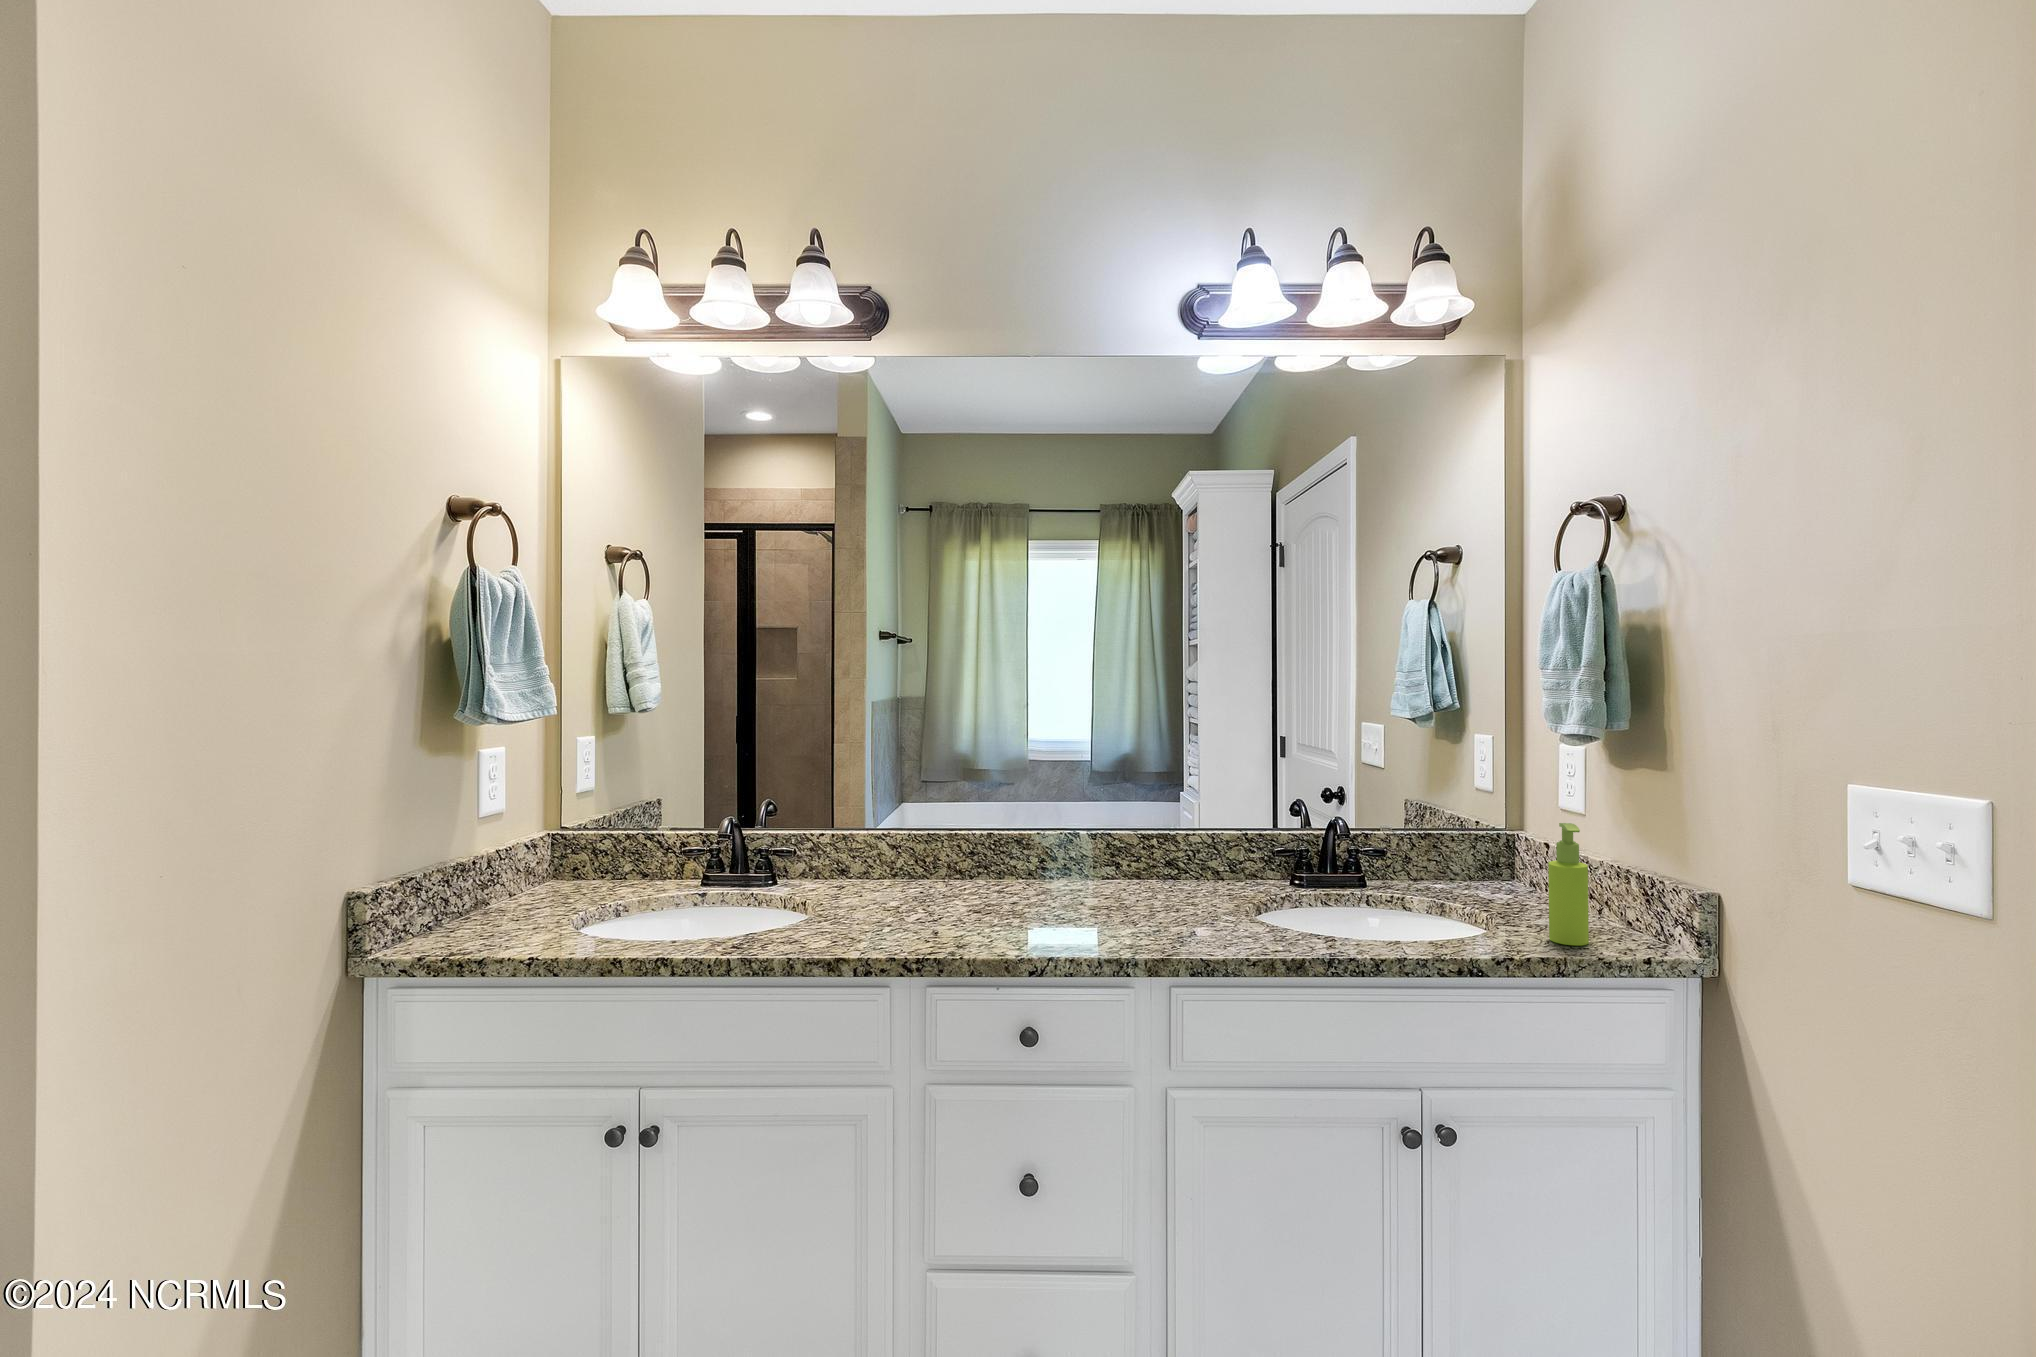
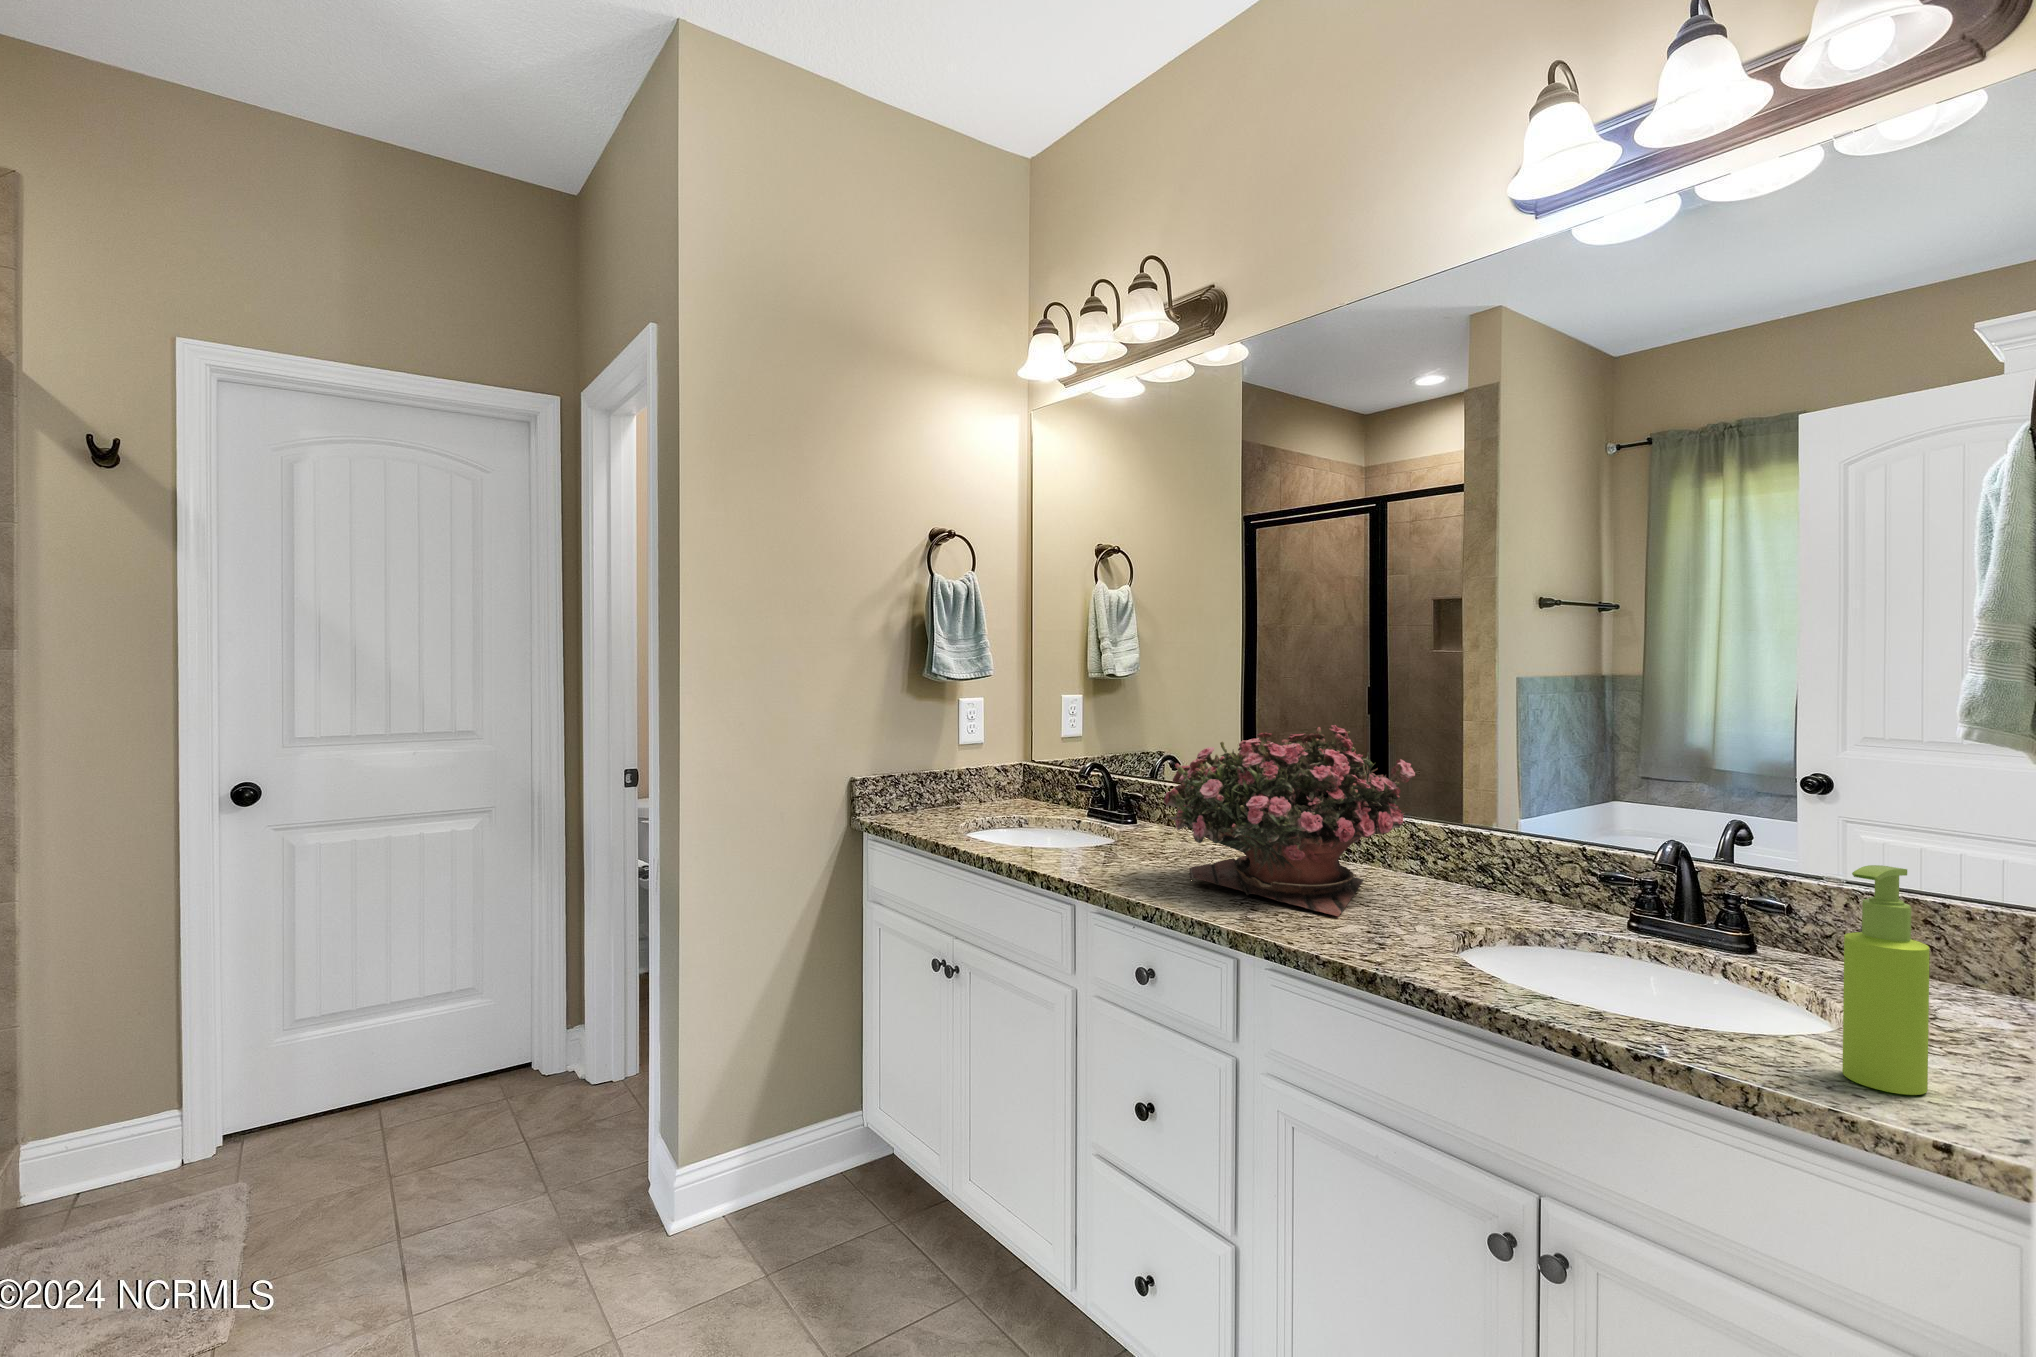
potted flower: none [985,764,1177,927] -> present [1164,725,1415,916]

